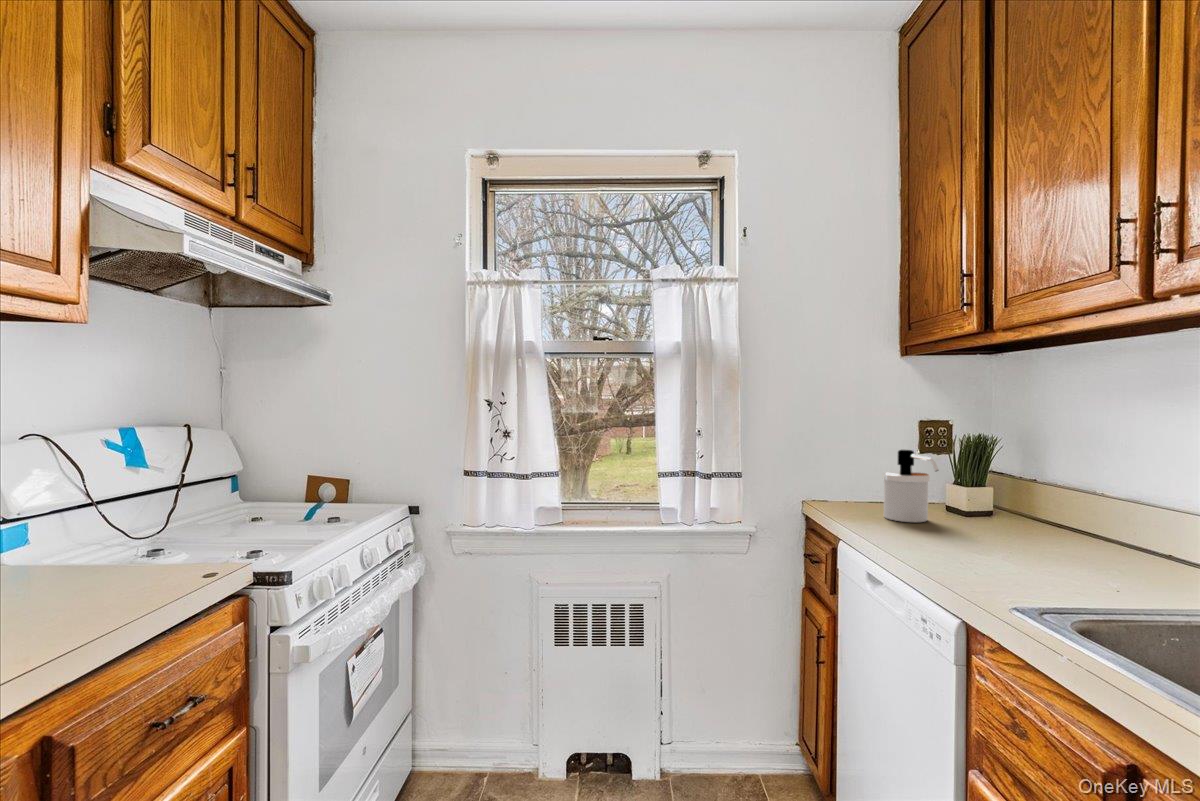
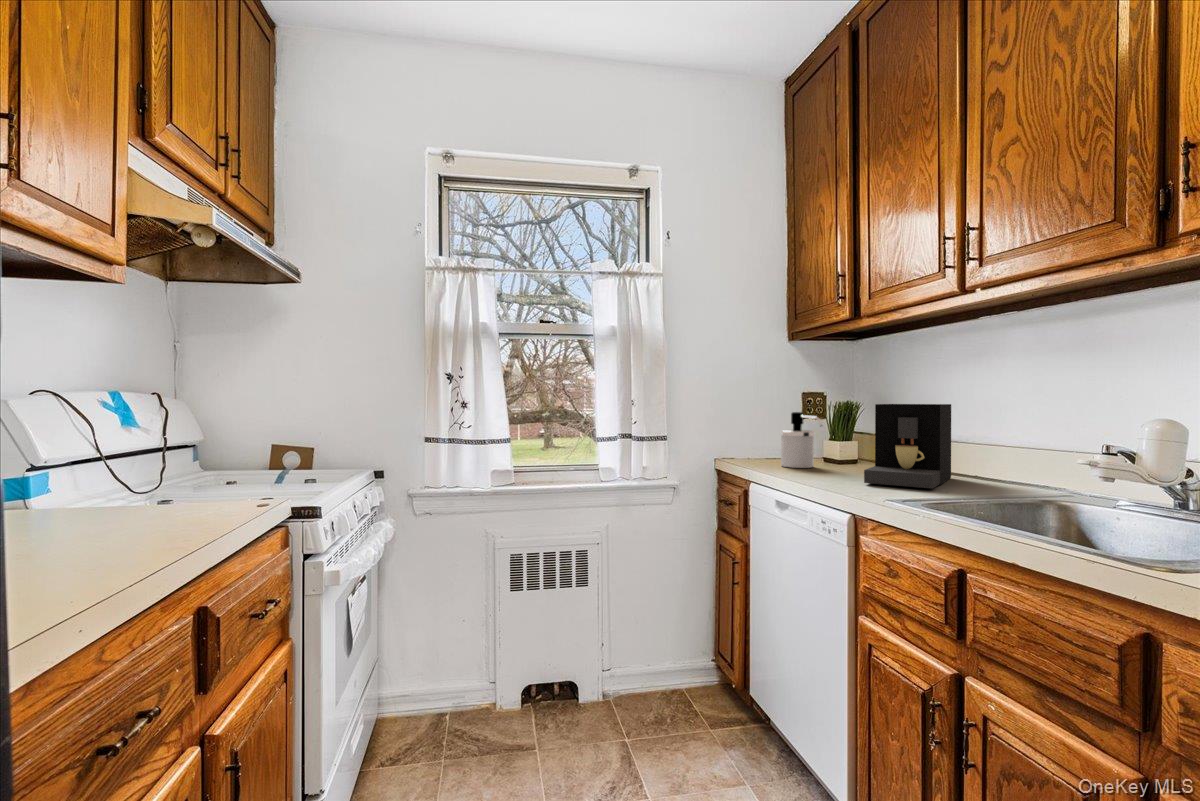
coffee maker: none [993,445,1132,580] -> present [864,404,951,488]

